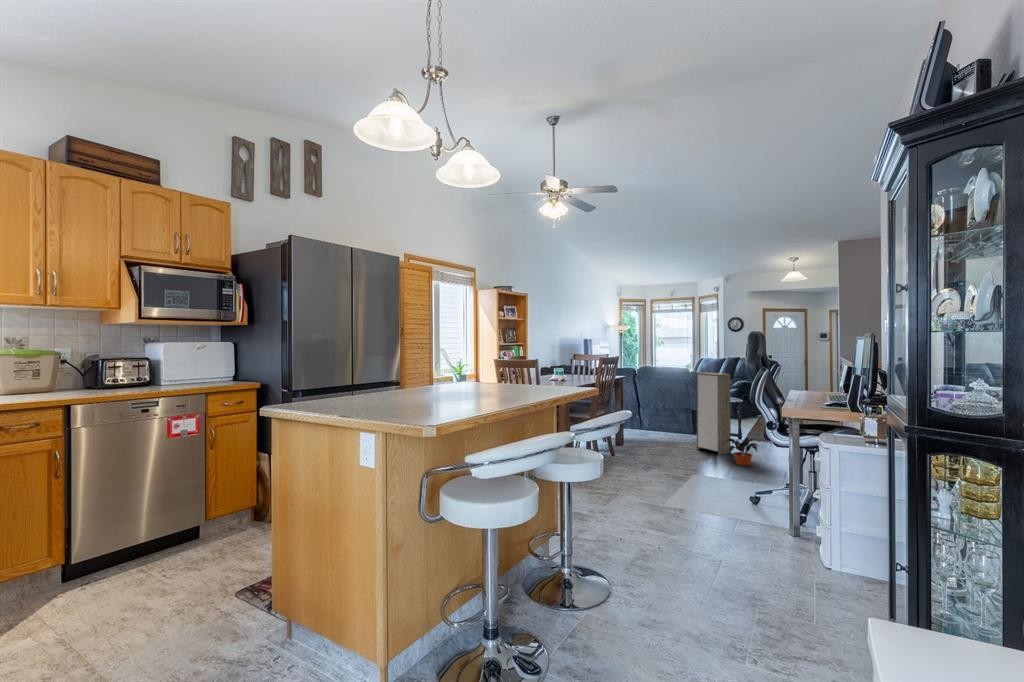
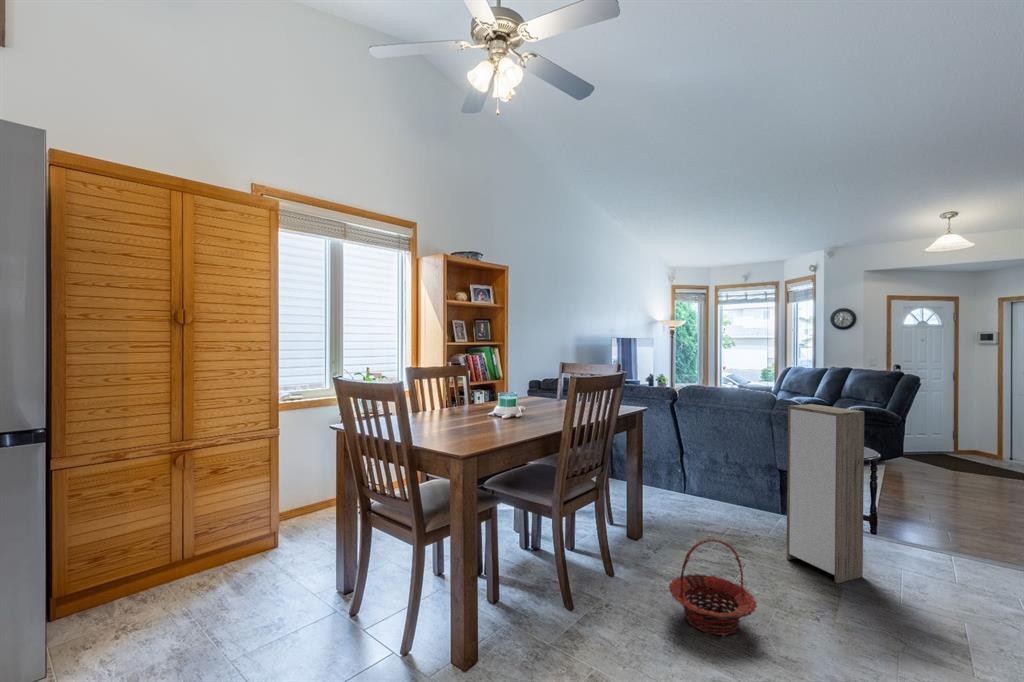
basket: none [646,430,684,469] -> present [669,539,757,635]
potted plant: present [725,438,758,465] -> none [853,563,950,637]

